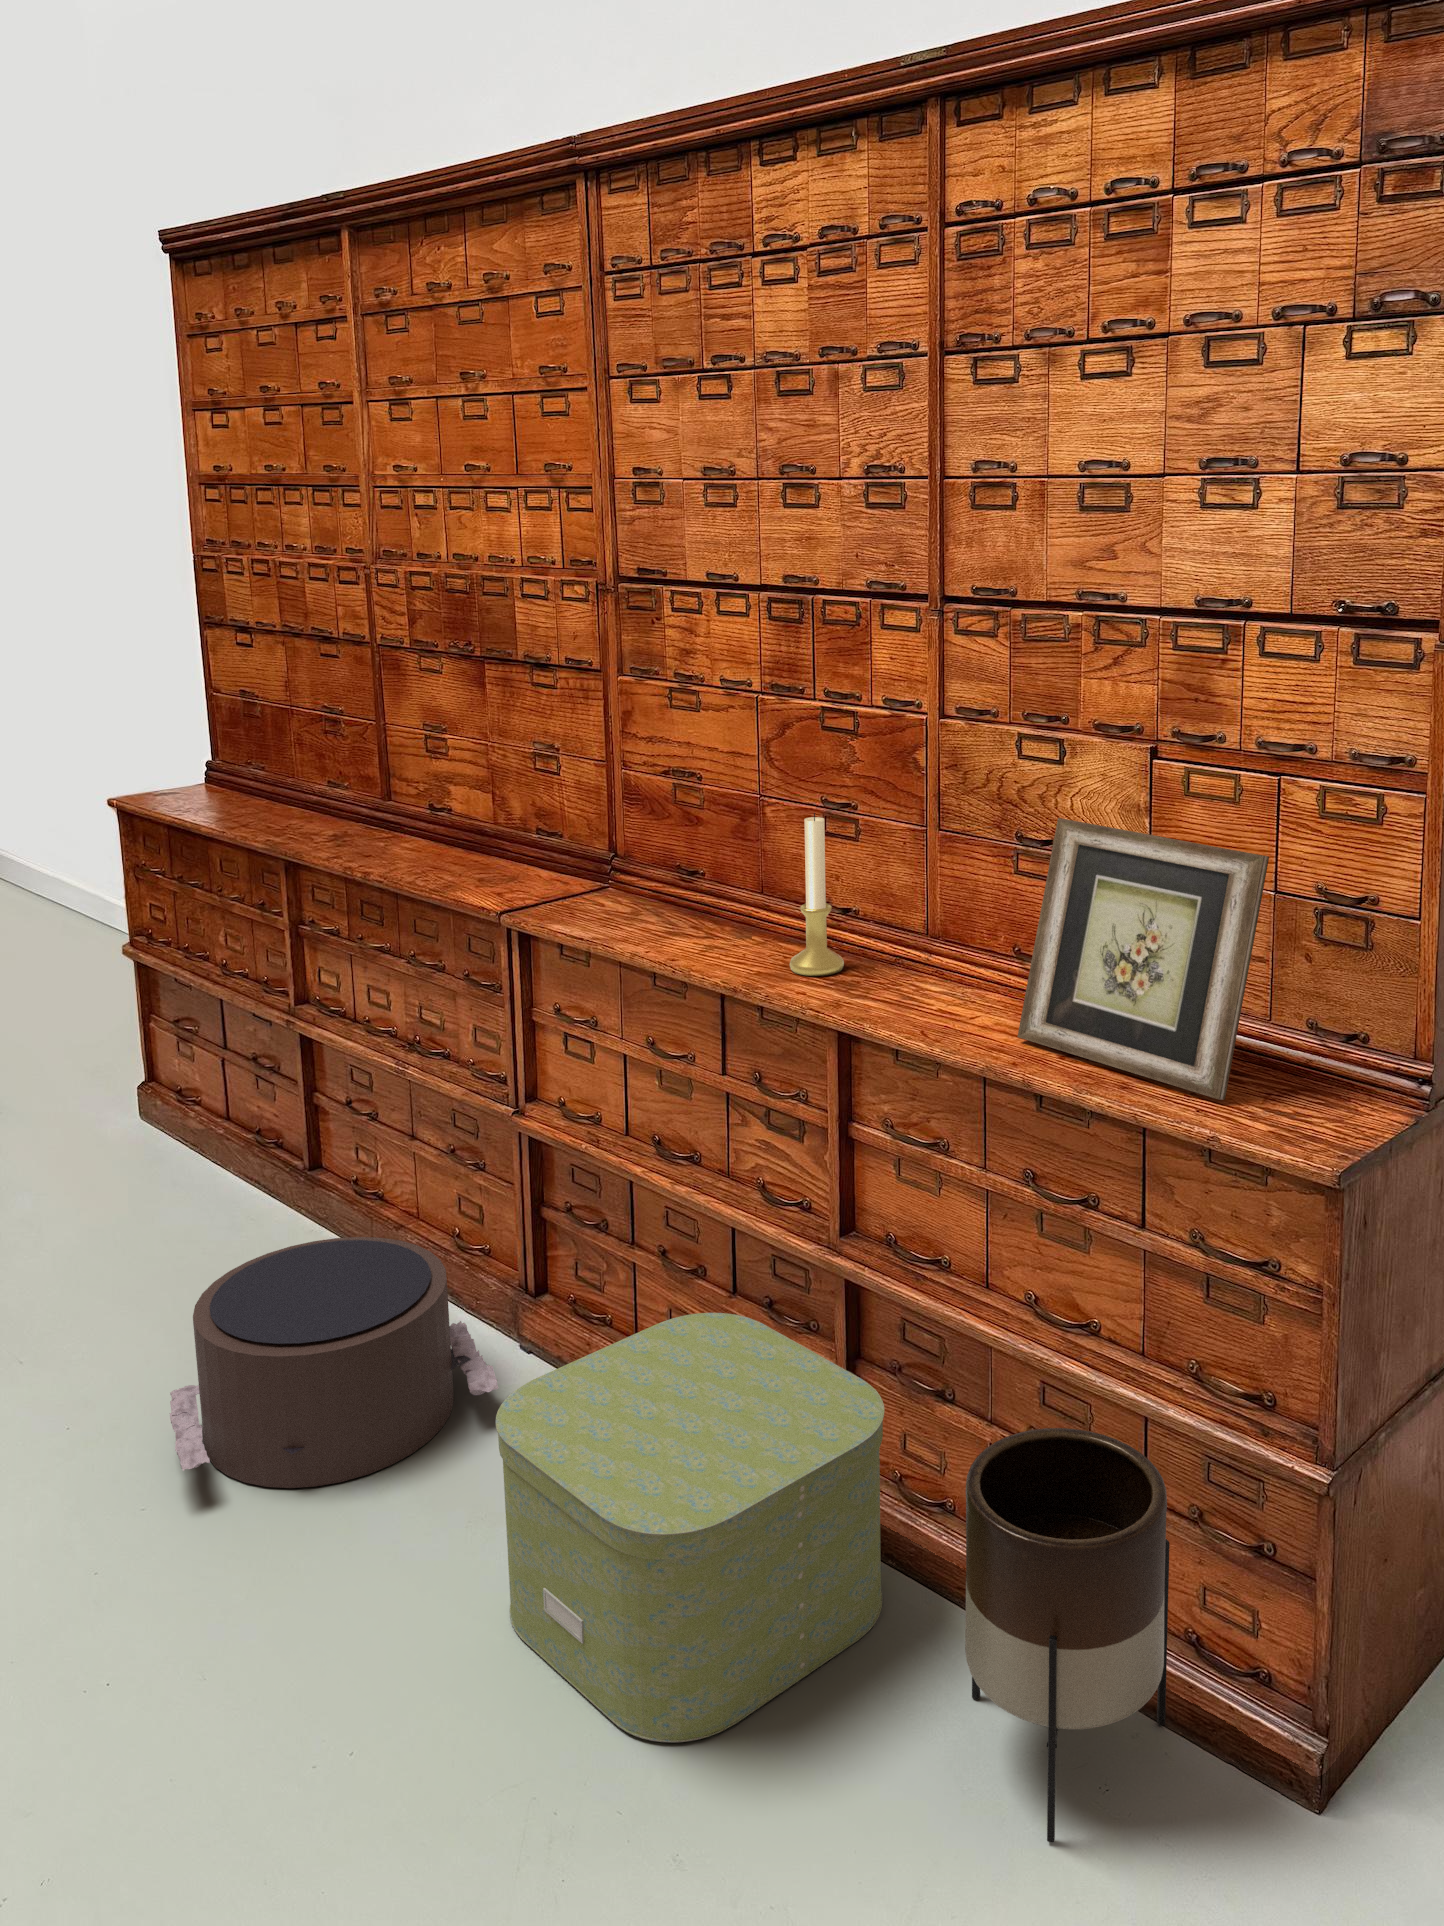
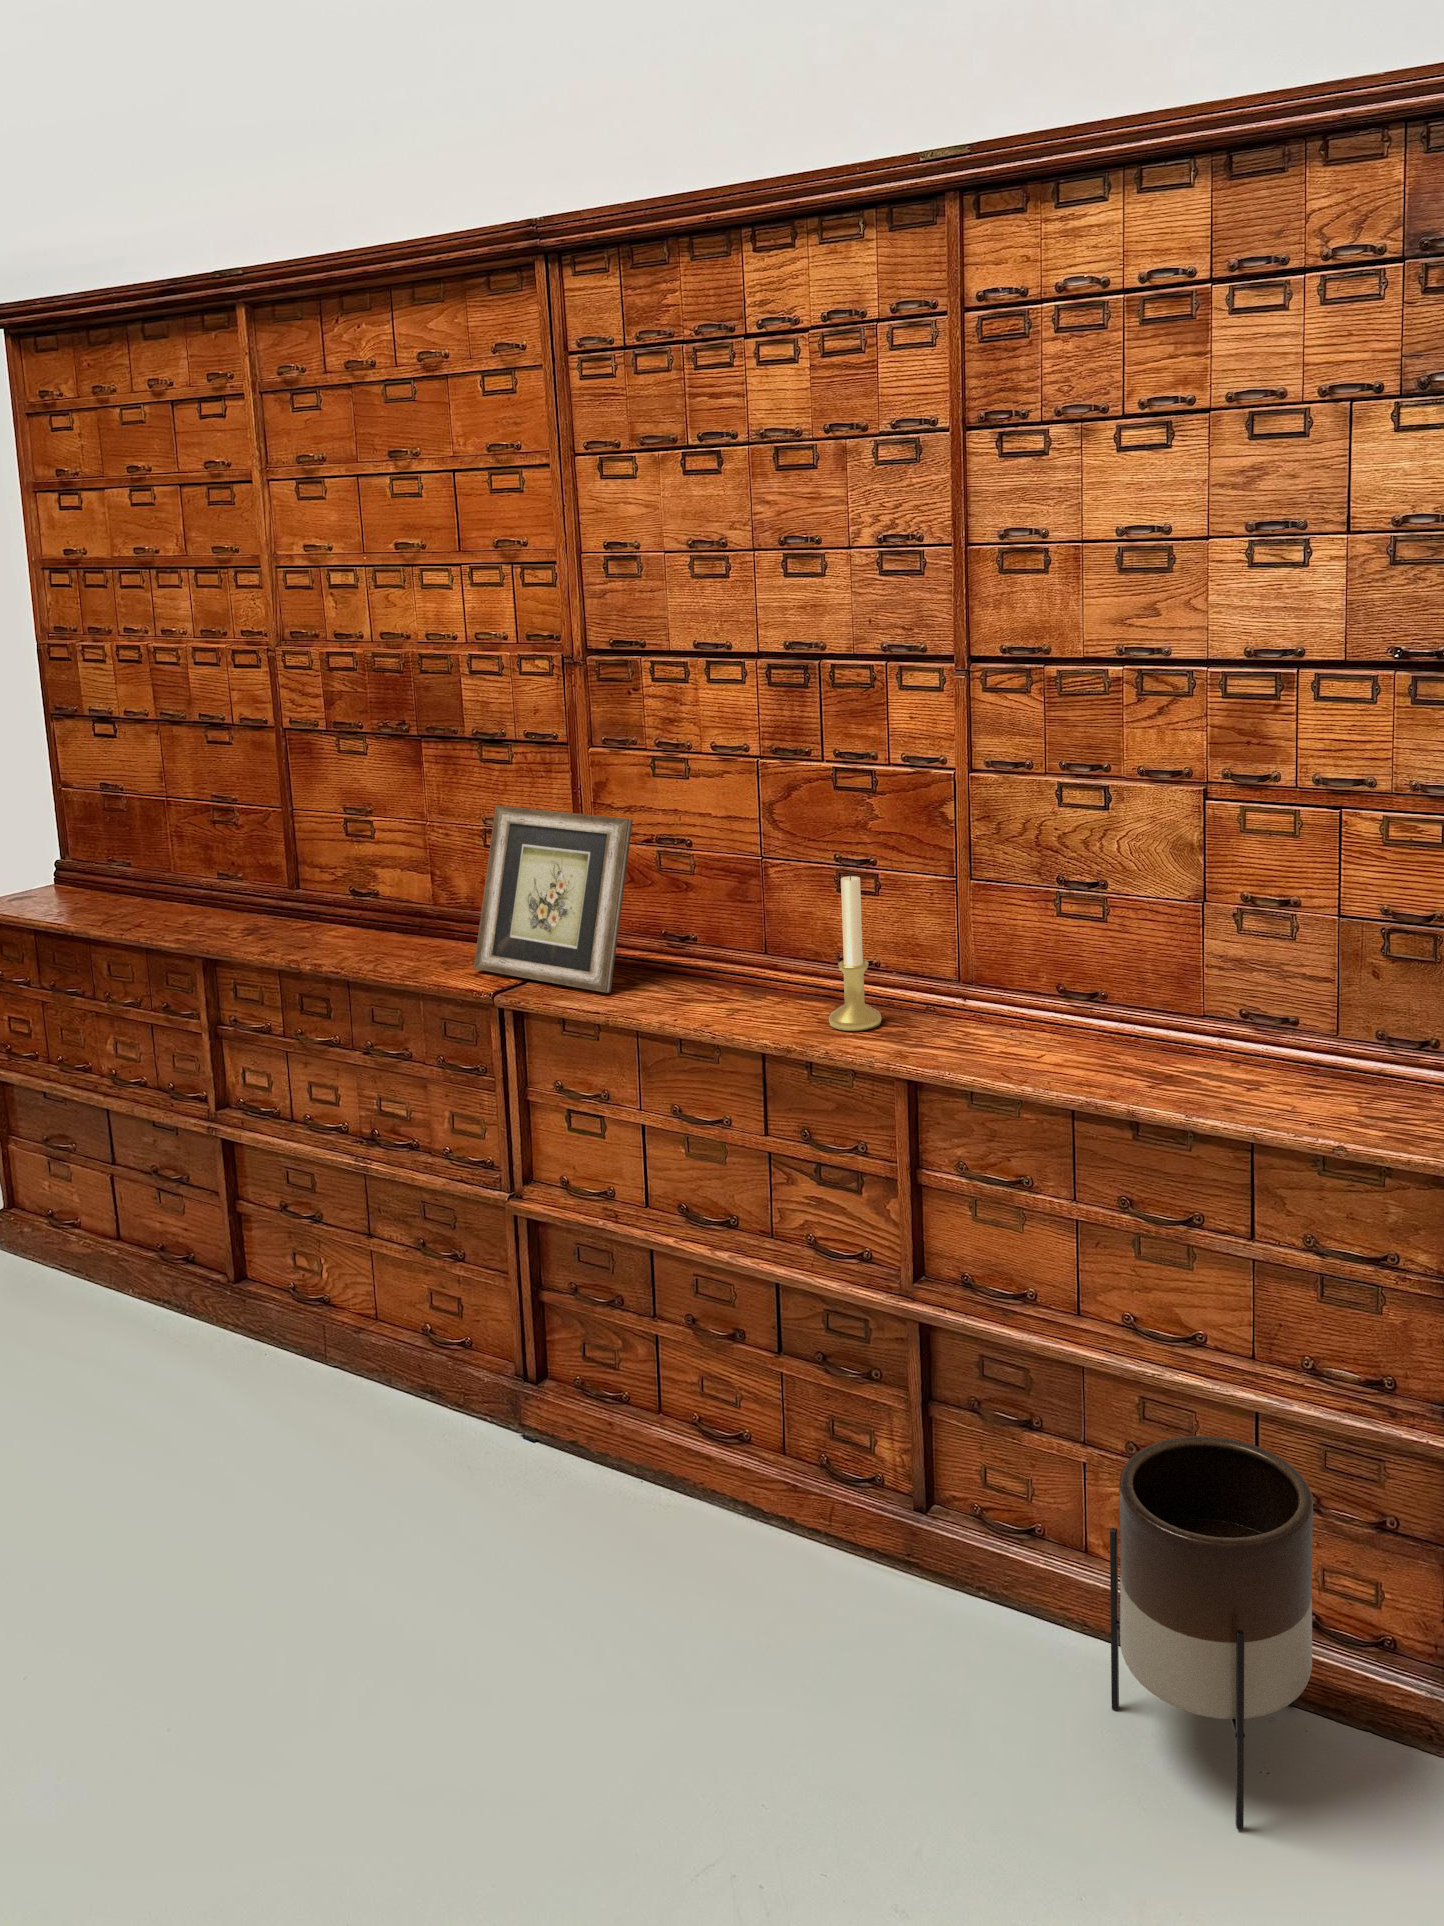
picture frame: present [1018,818,1269,1100] -> present [474,805,633,993]
pouf: present [170,1237,498,1488] -> none [188,1340,537,1612]
storage box: present [496,1313,884,1743] -> none [613,1372,993,1800]

